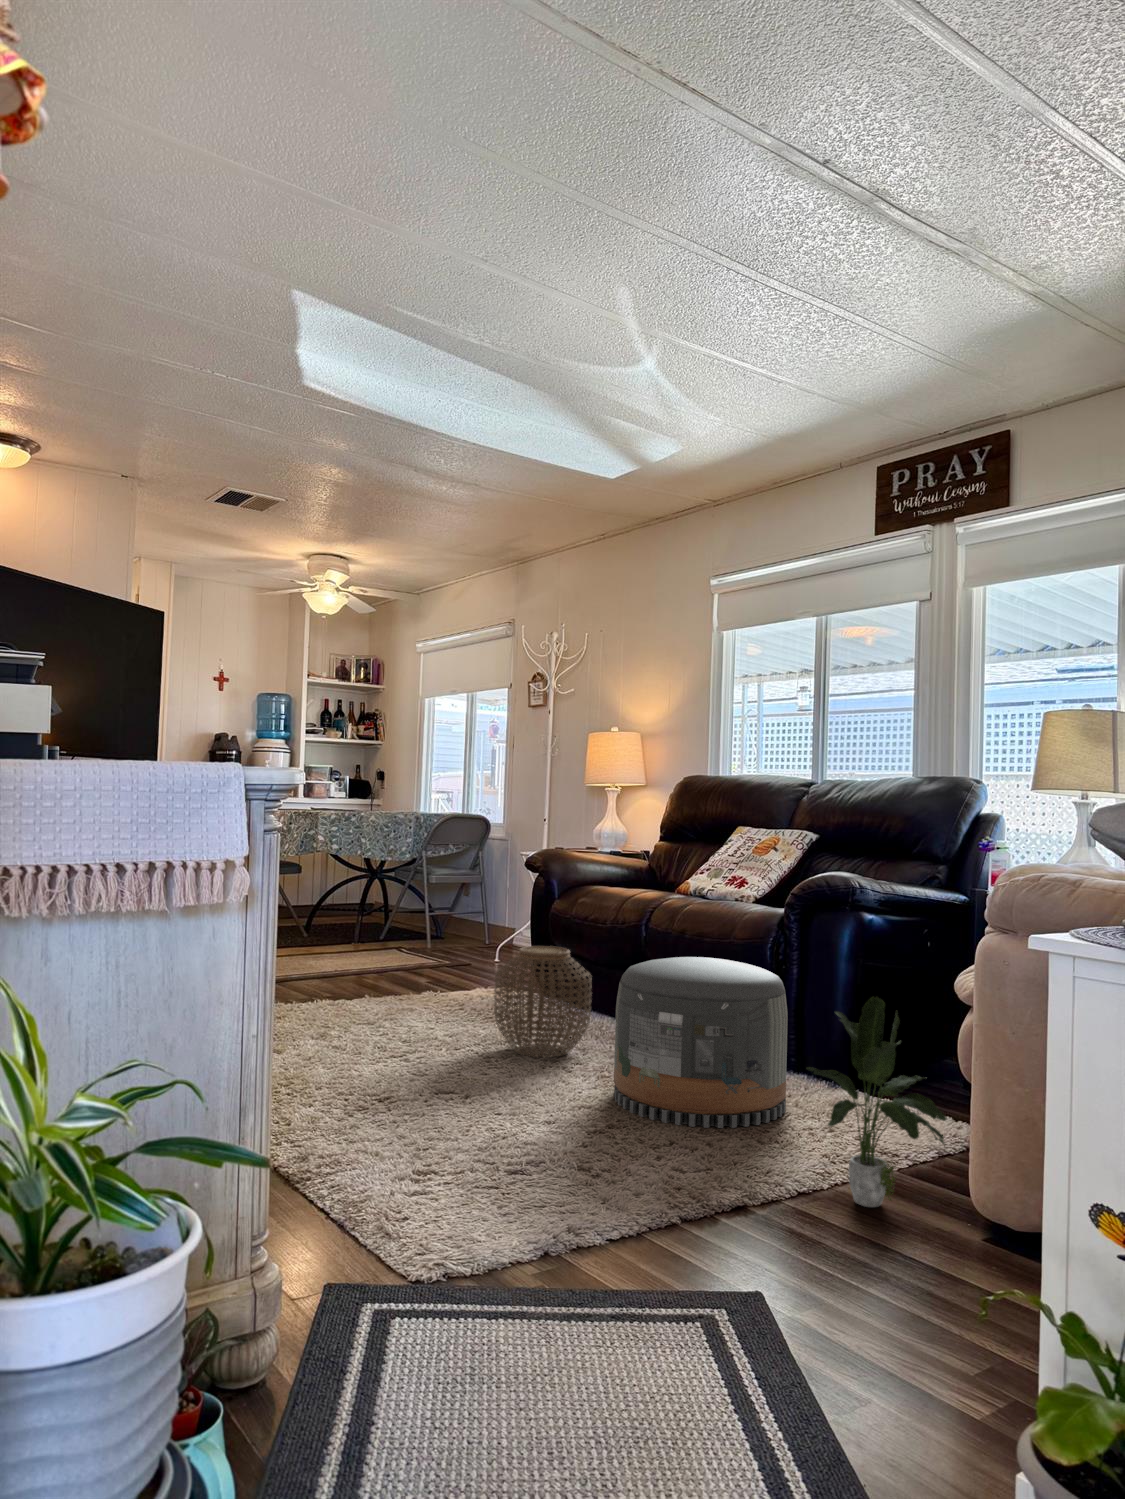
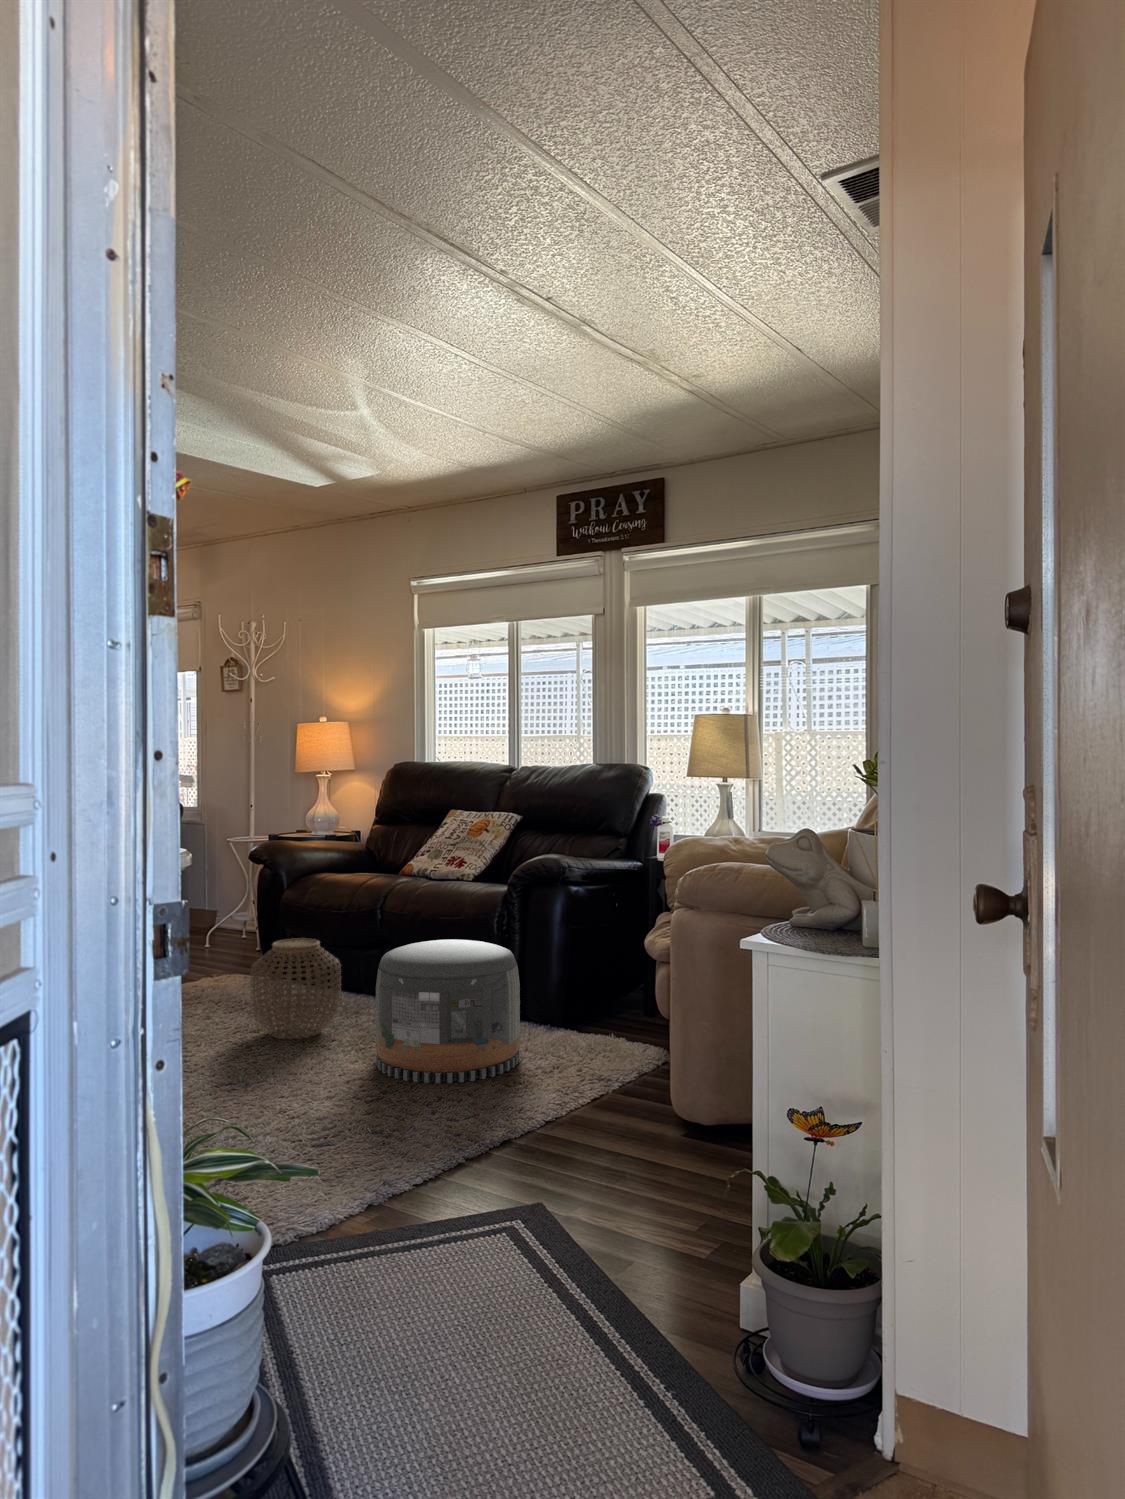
potted plant: present [807,997,946,1207] -> none [554,967,656,1127]

